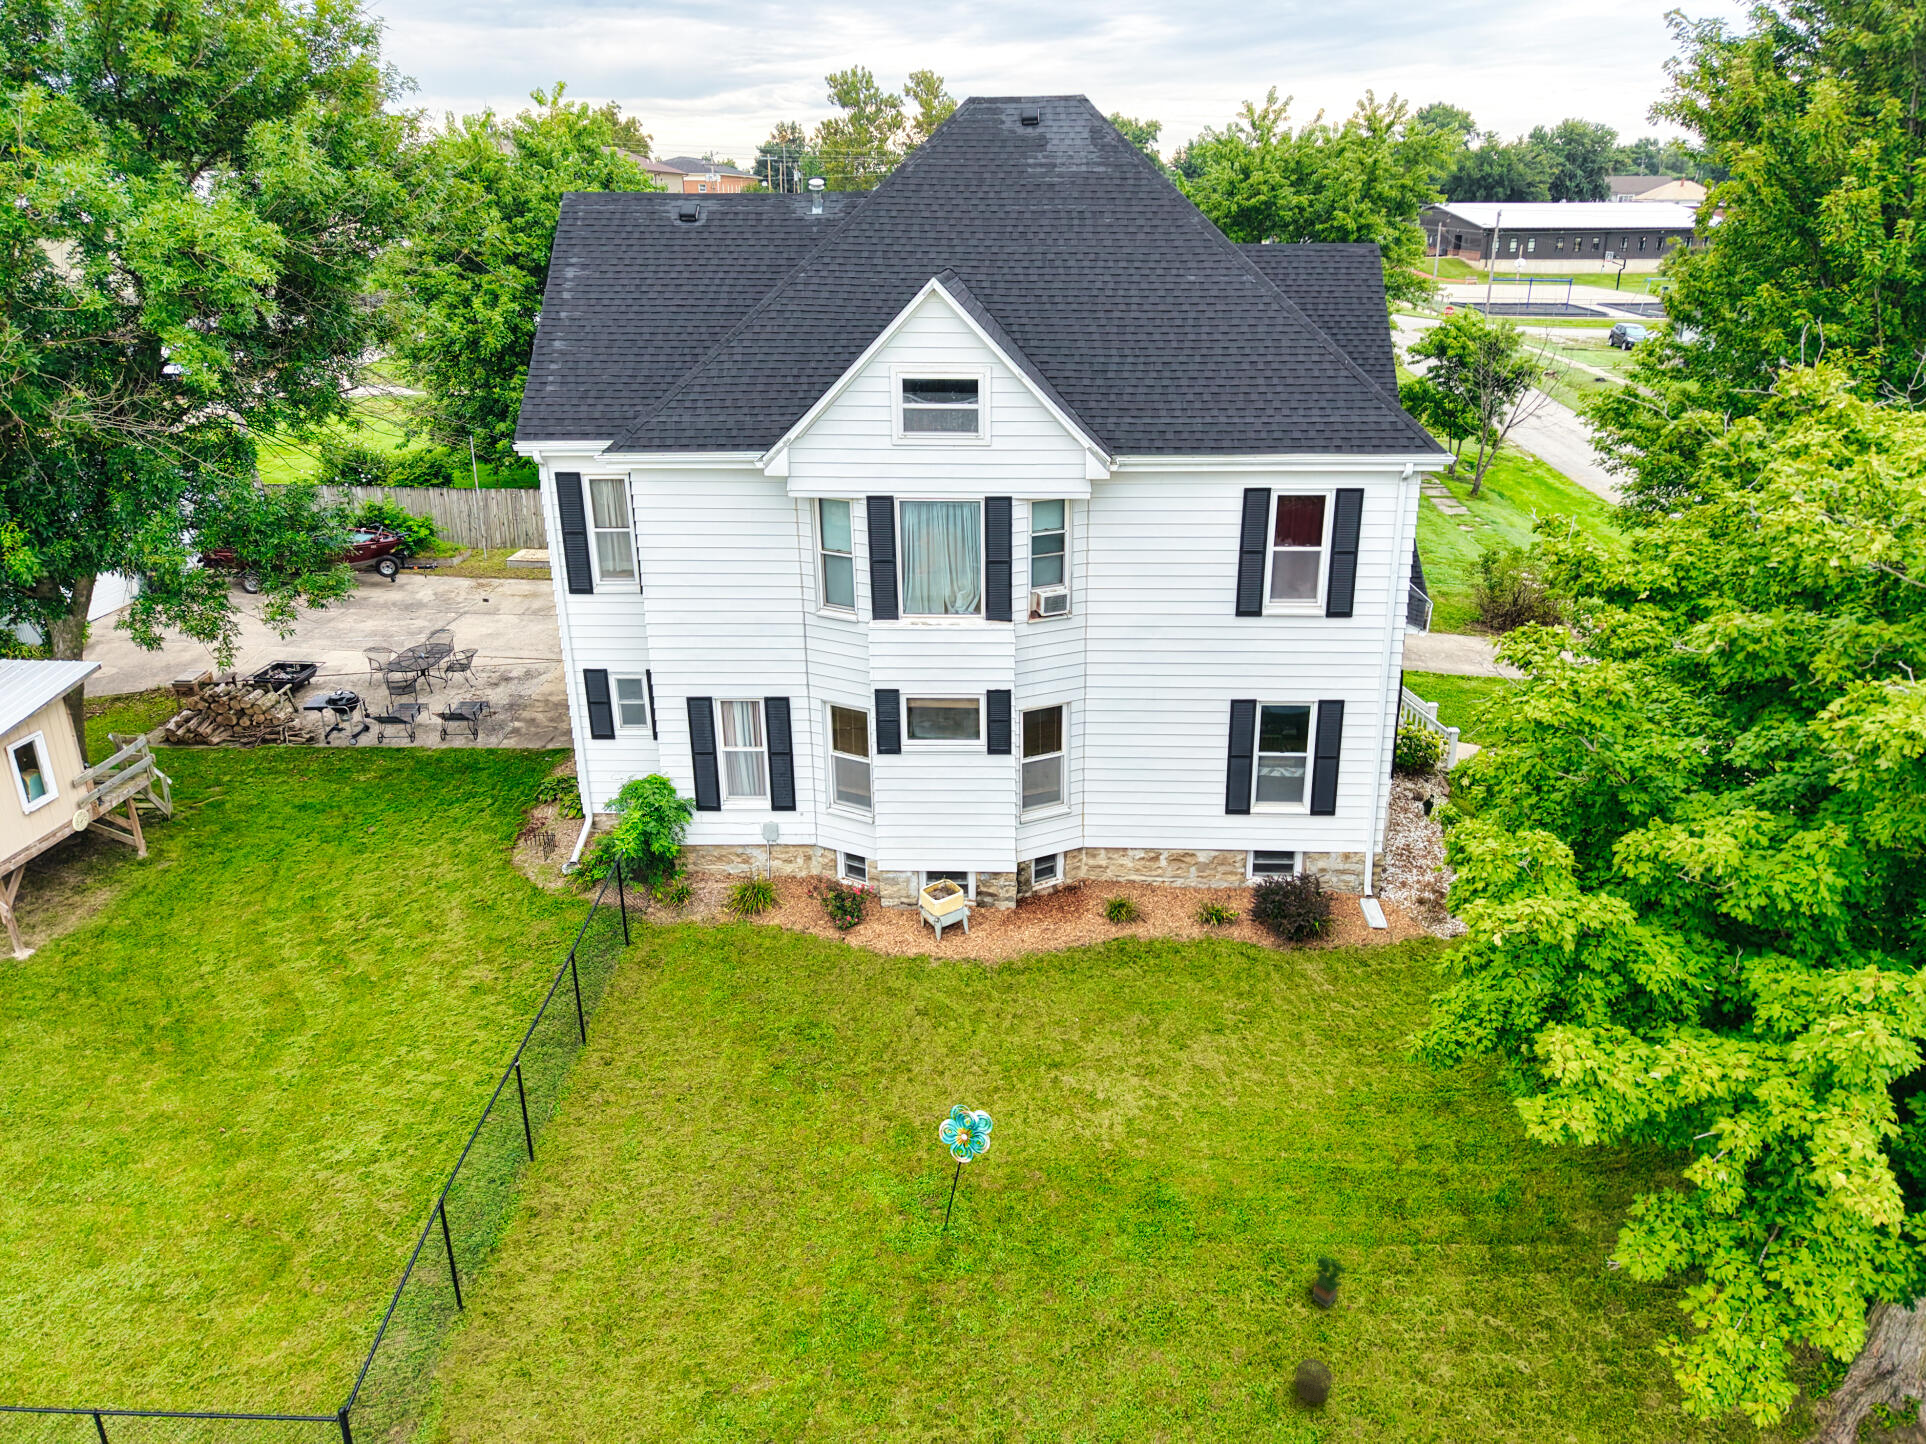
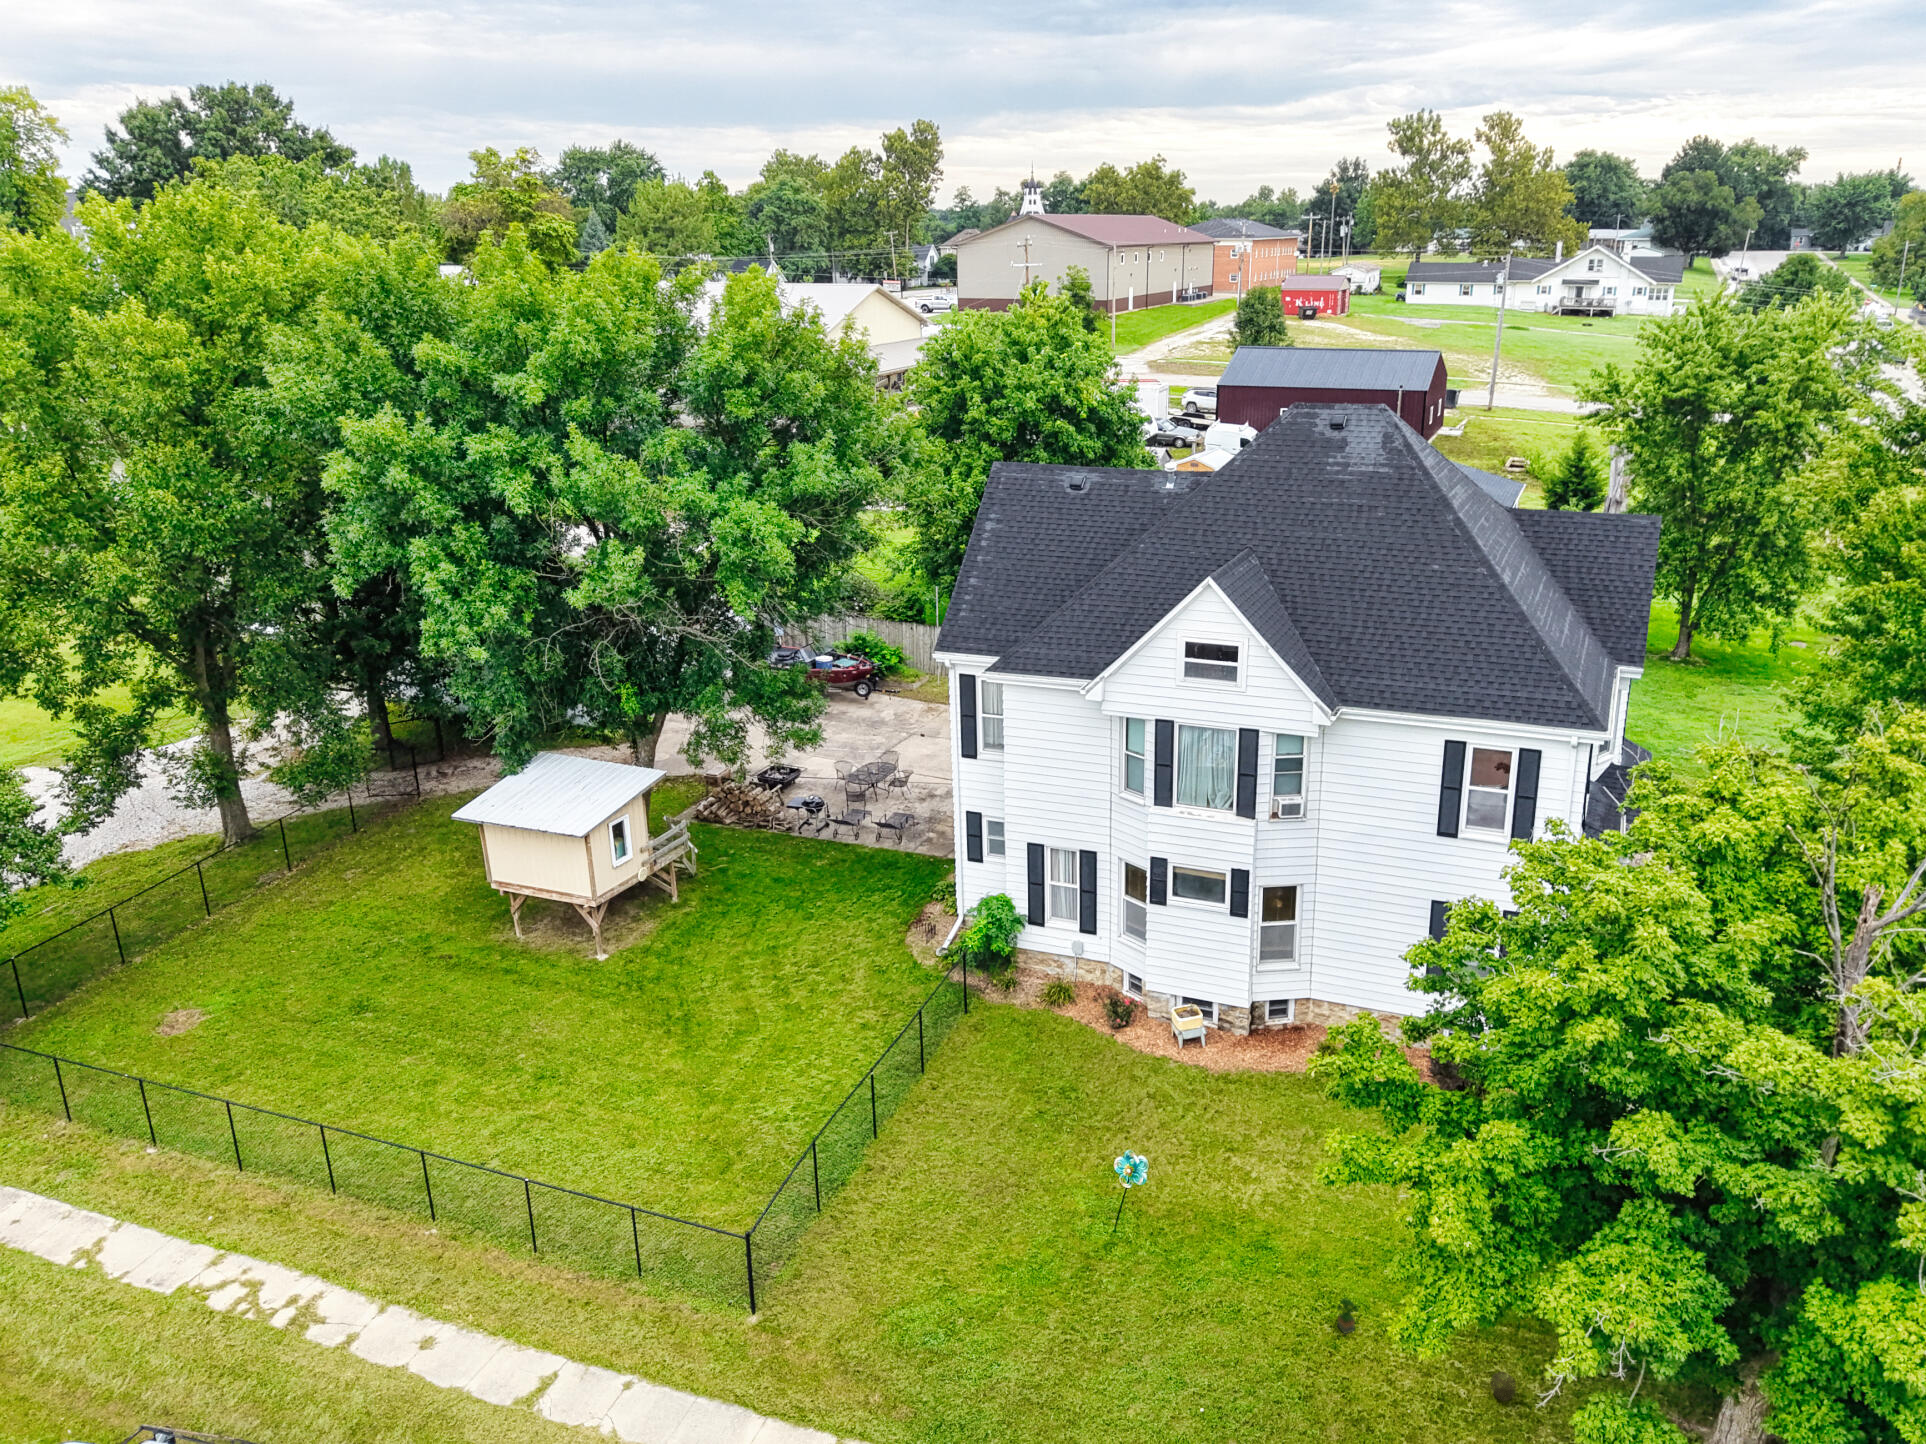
woven basket: present [1296,1359,1331,1402] -> present [1491,1372,1516,1401]

